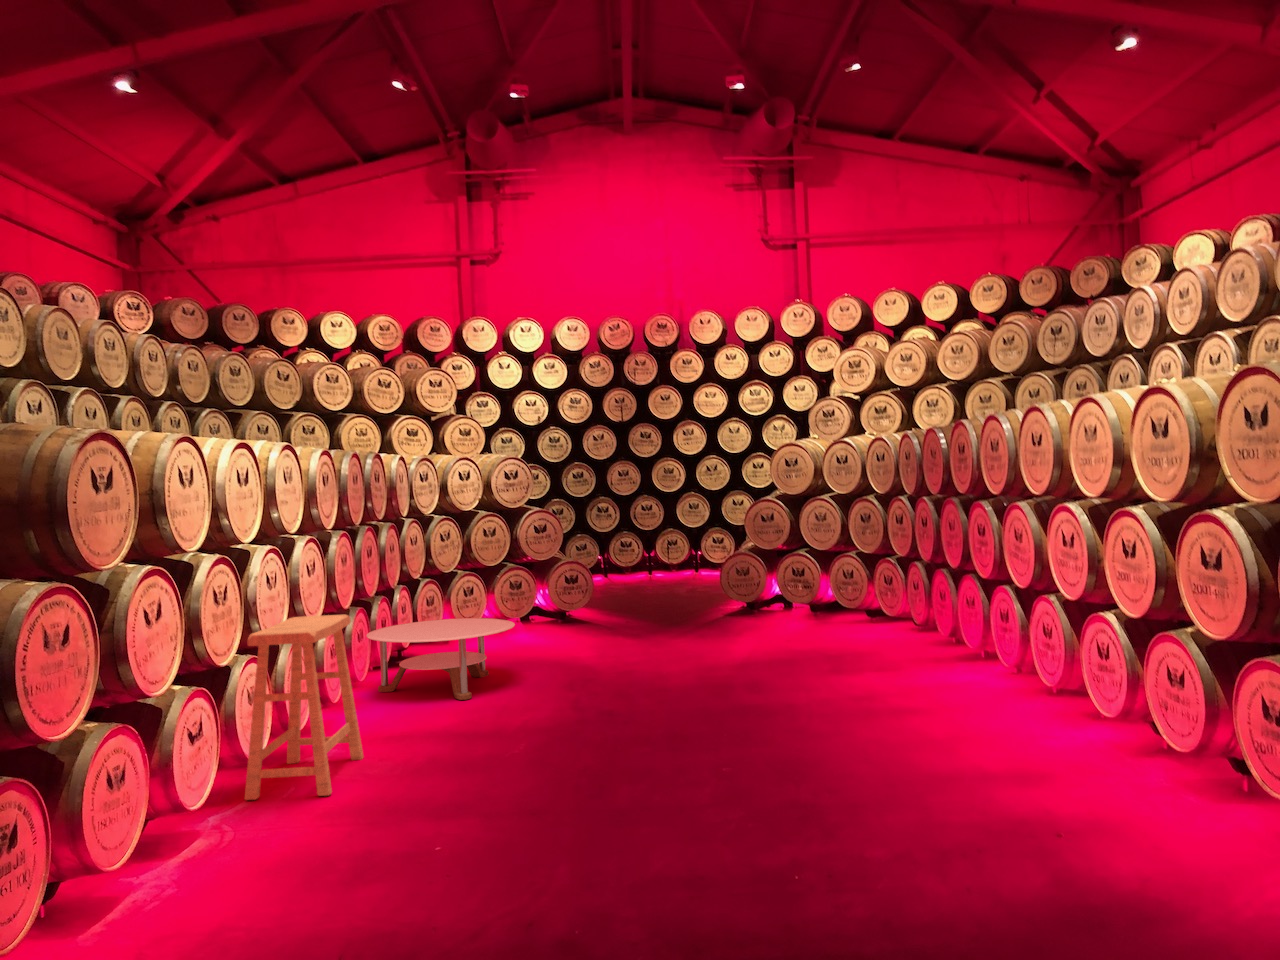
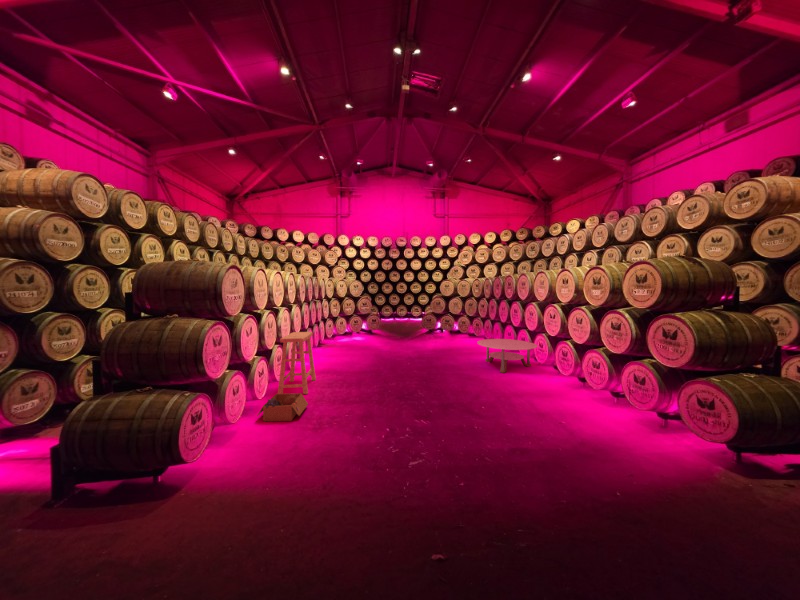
round table: present [366,618,515,700] -> present [477,339,537,373]
cardboard box: none [171,790,322,868] -> present [257,393,308,421]

